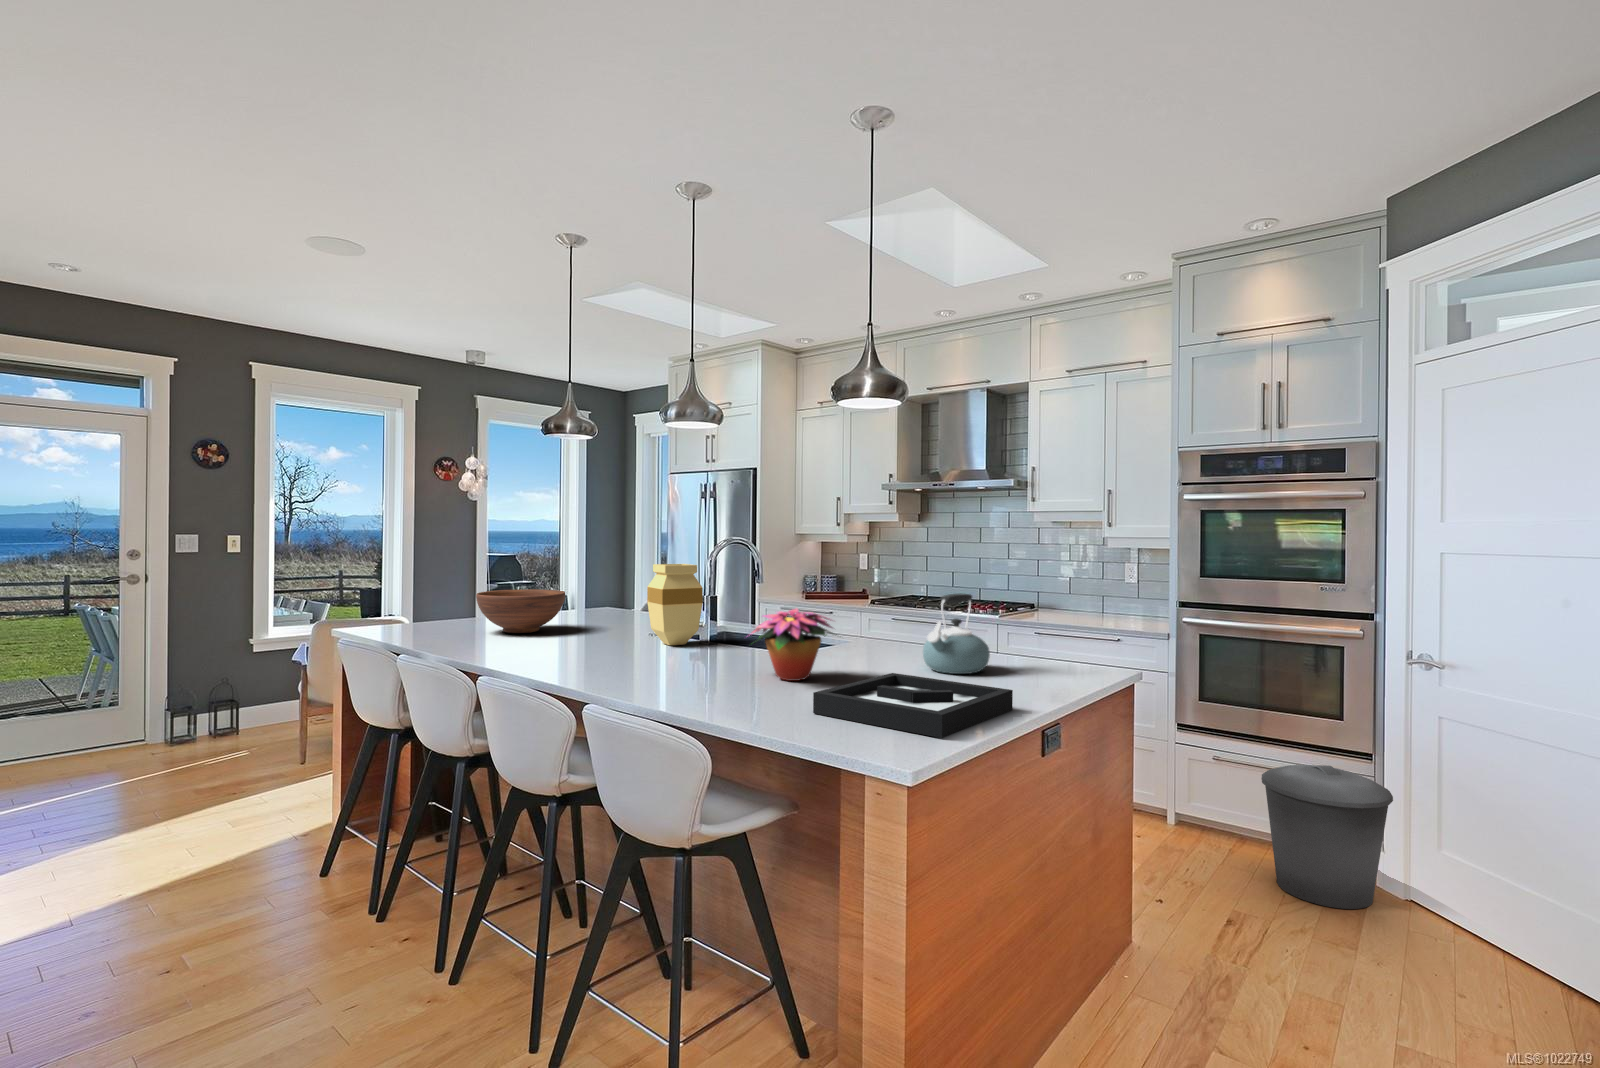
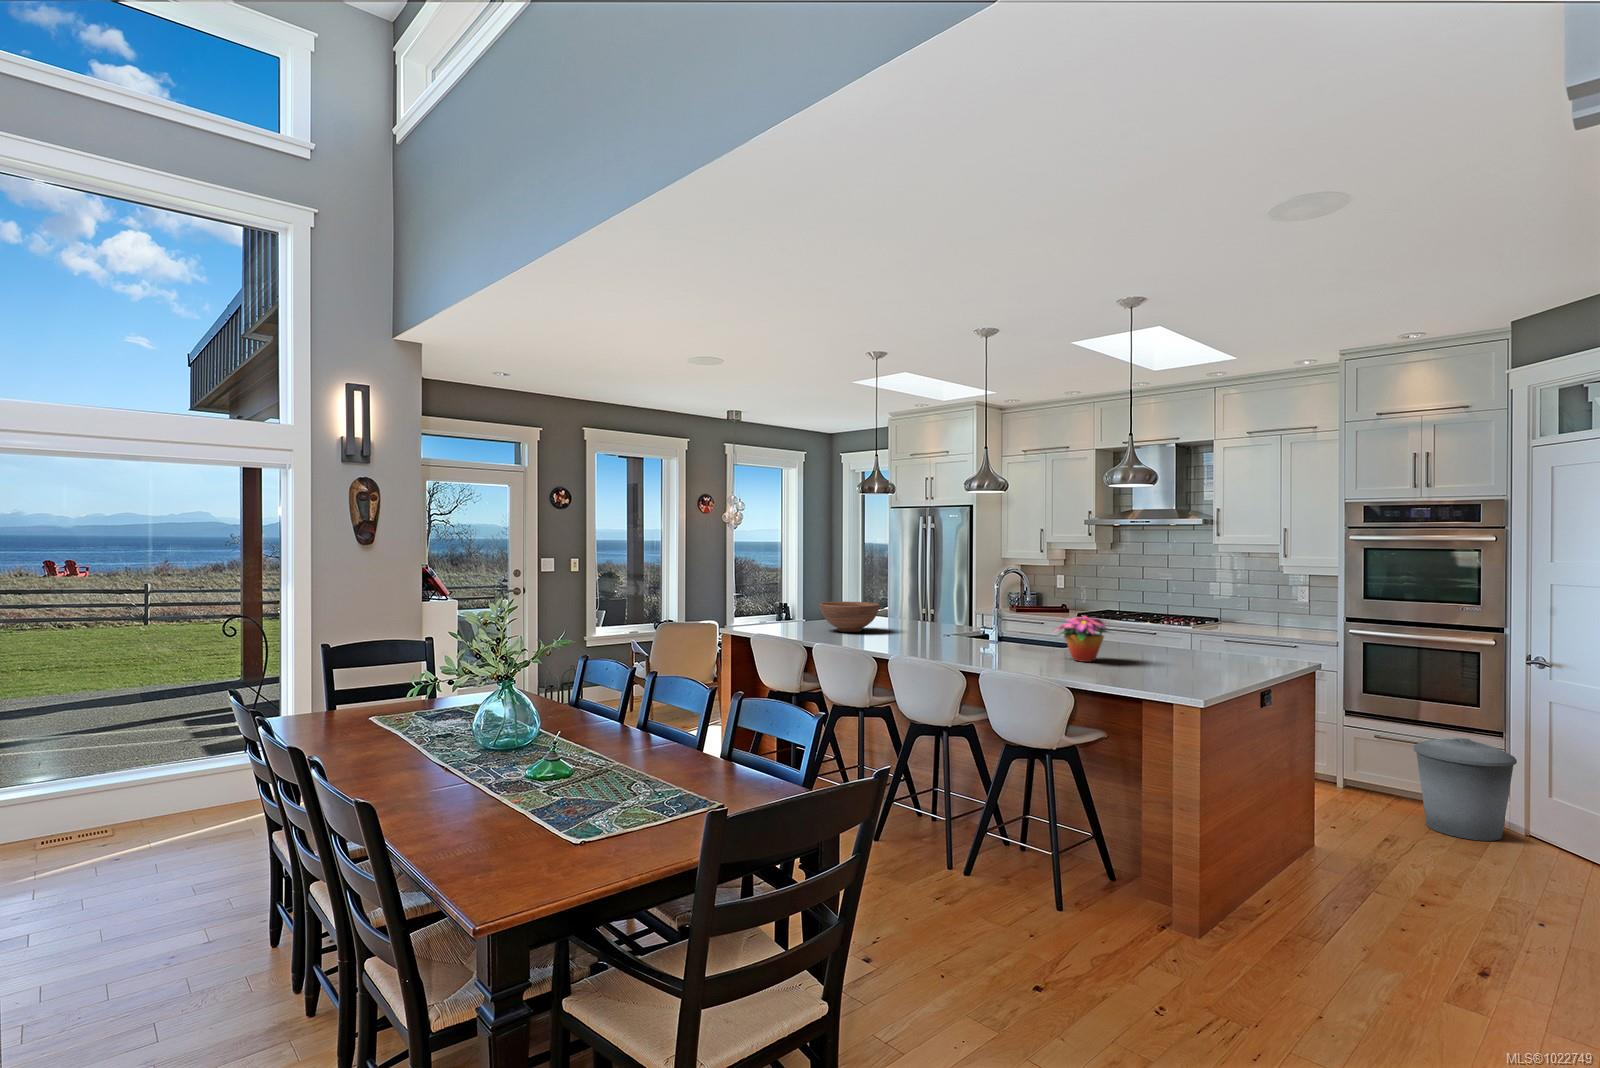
vase: present [647,564,703,645] -> none [951,585,992,641]
kettle: present [923,593,990,674] -> none [1165,608,1214,661]
decorative tray: present [813,673,1013,738] -> none [1120,657,1244,688]

